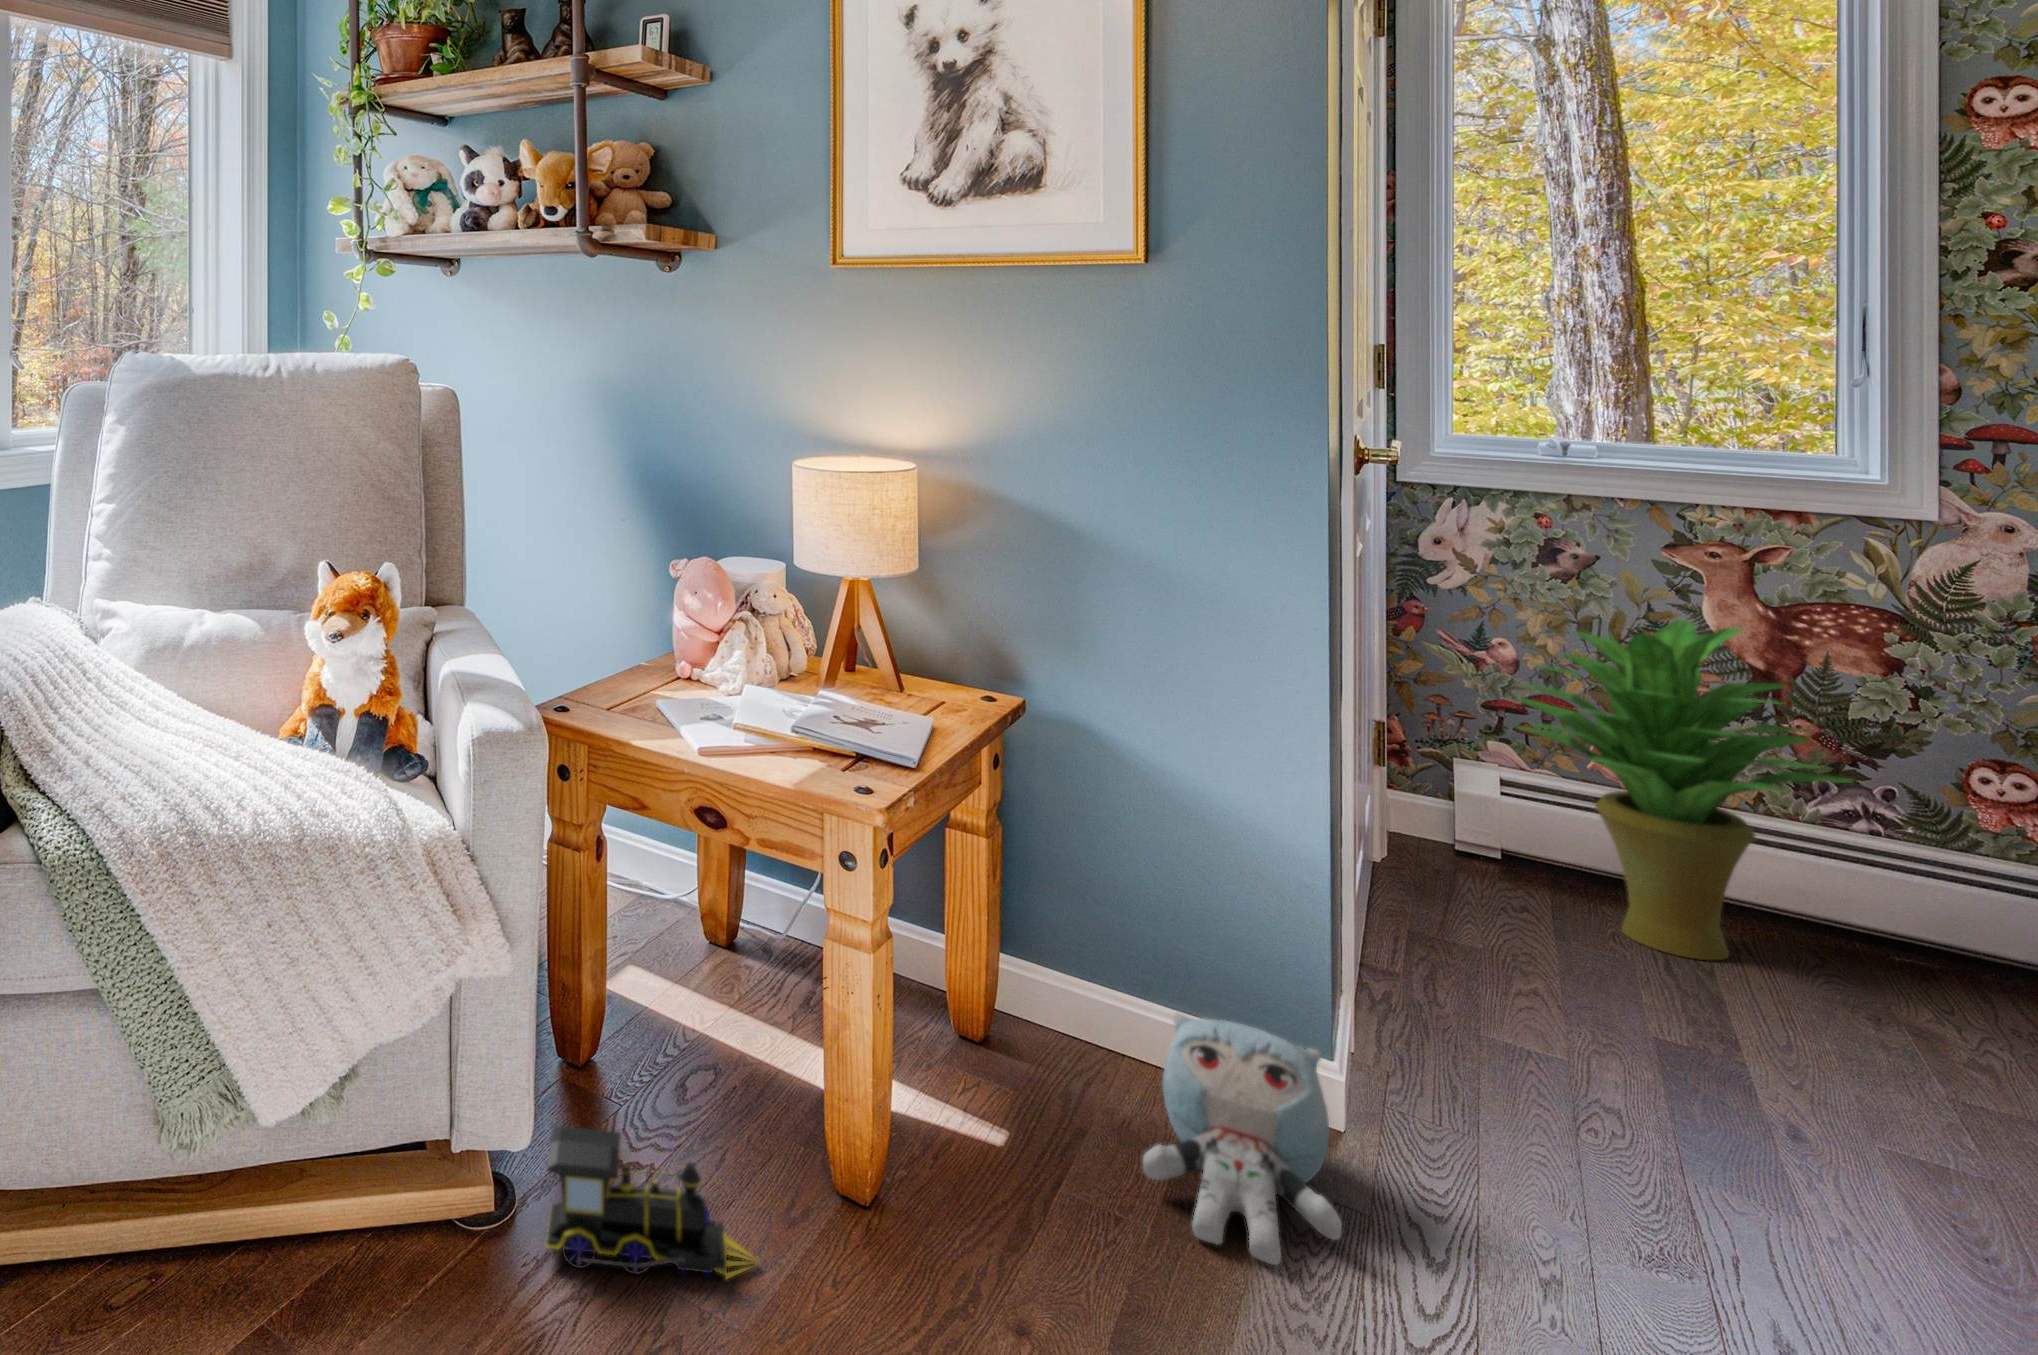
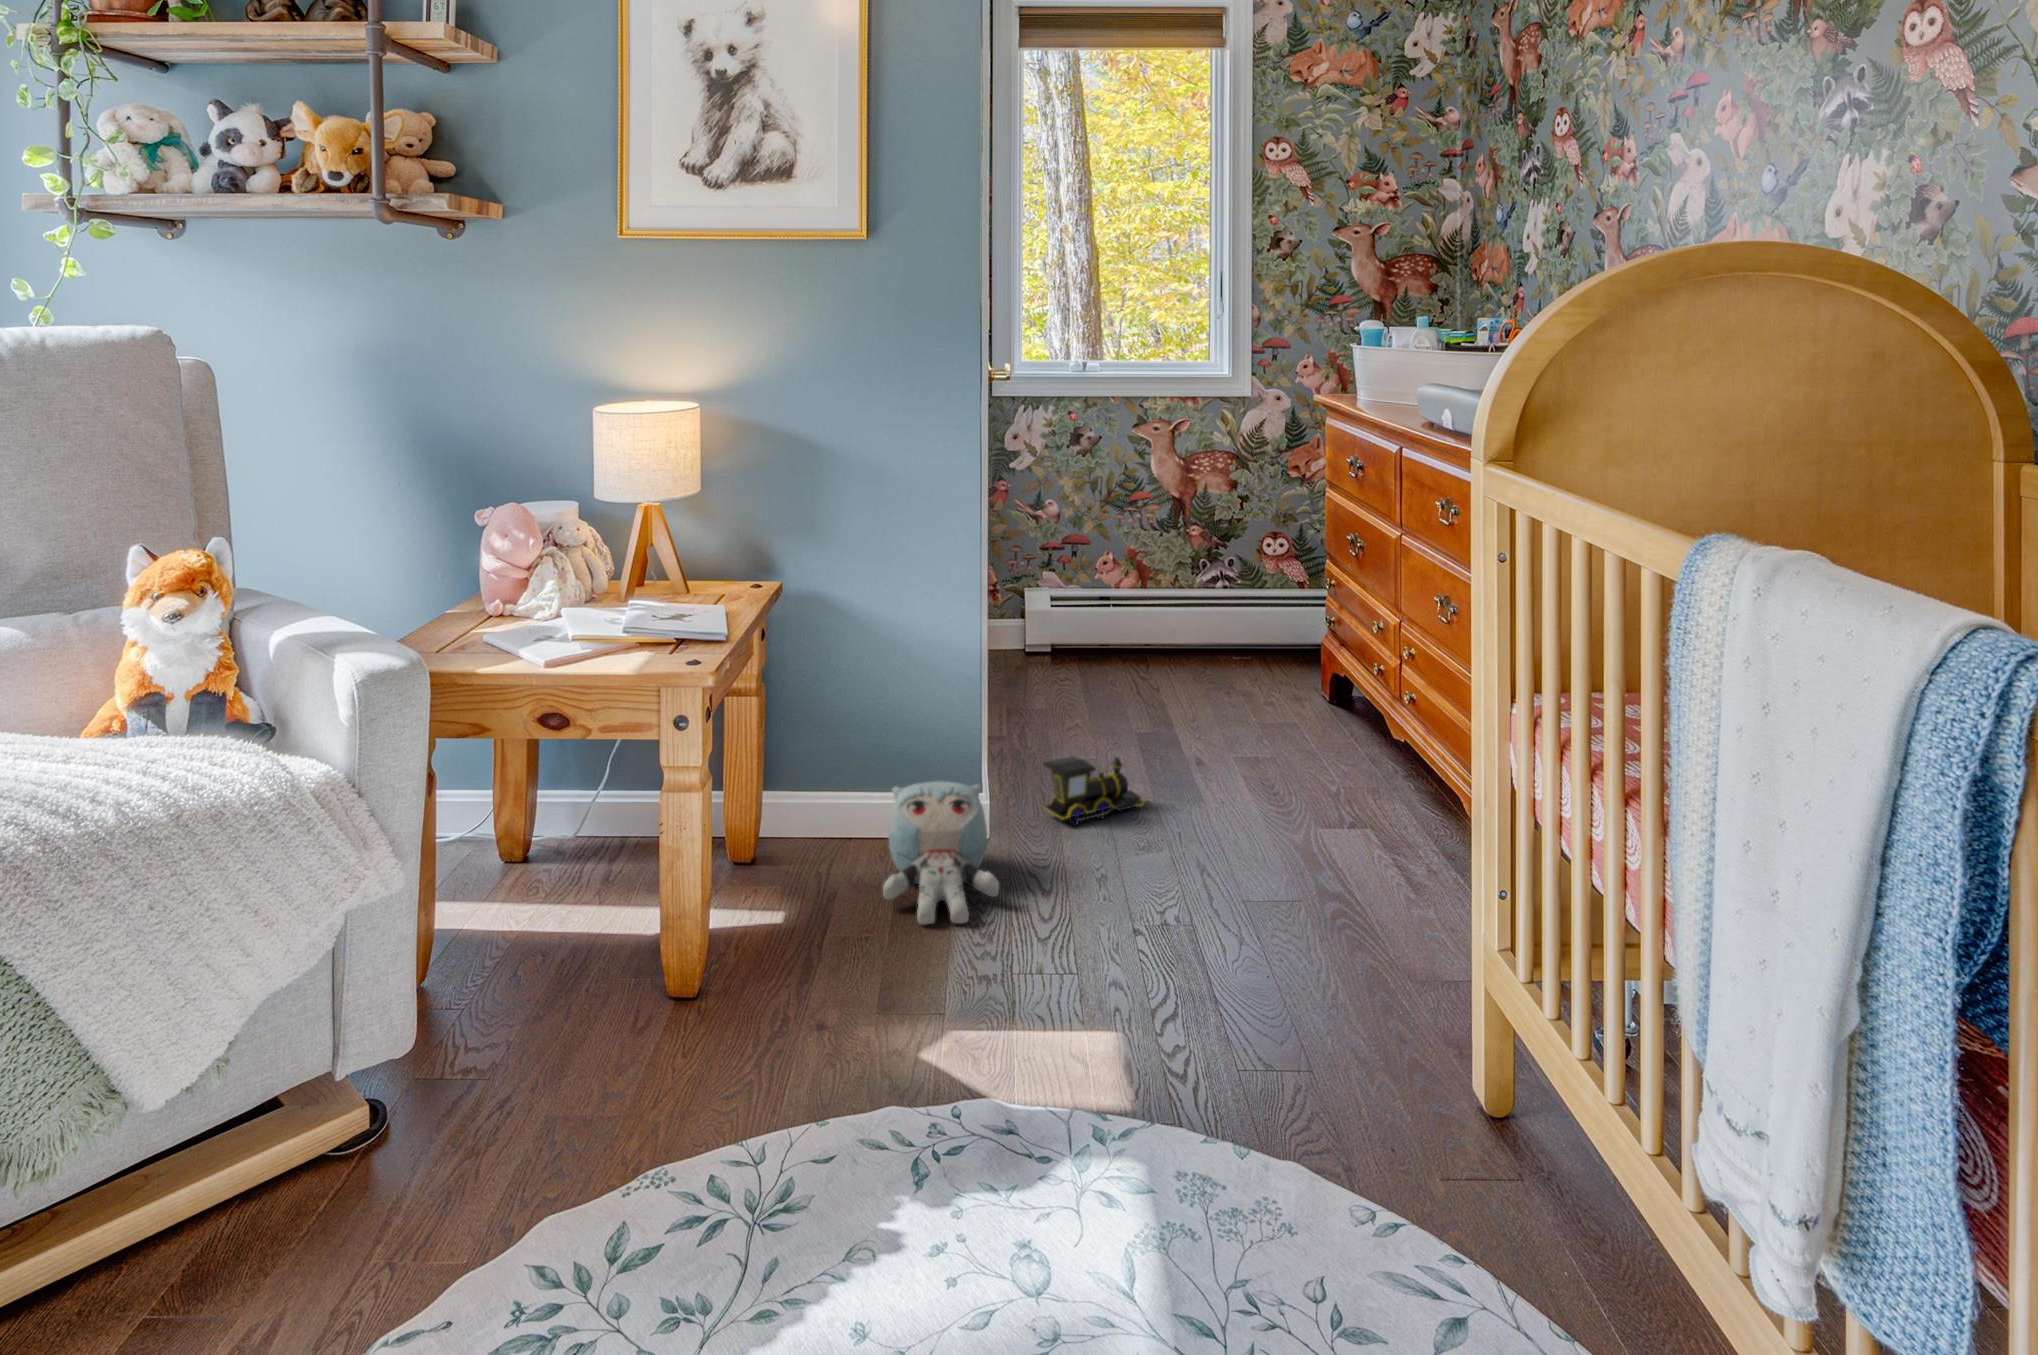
potted plant: present [1516,620,1853,960] -> none [1060,474,1222,689]
toy train: present [545,1126,760,1279] -> present [1043,756,1148,825]

